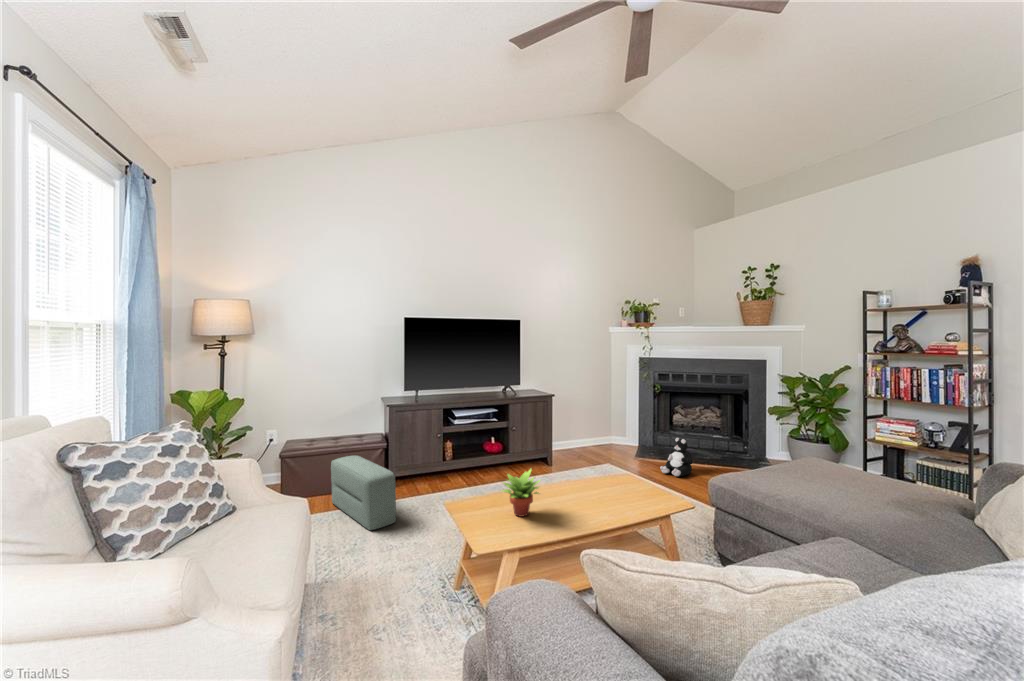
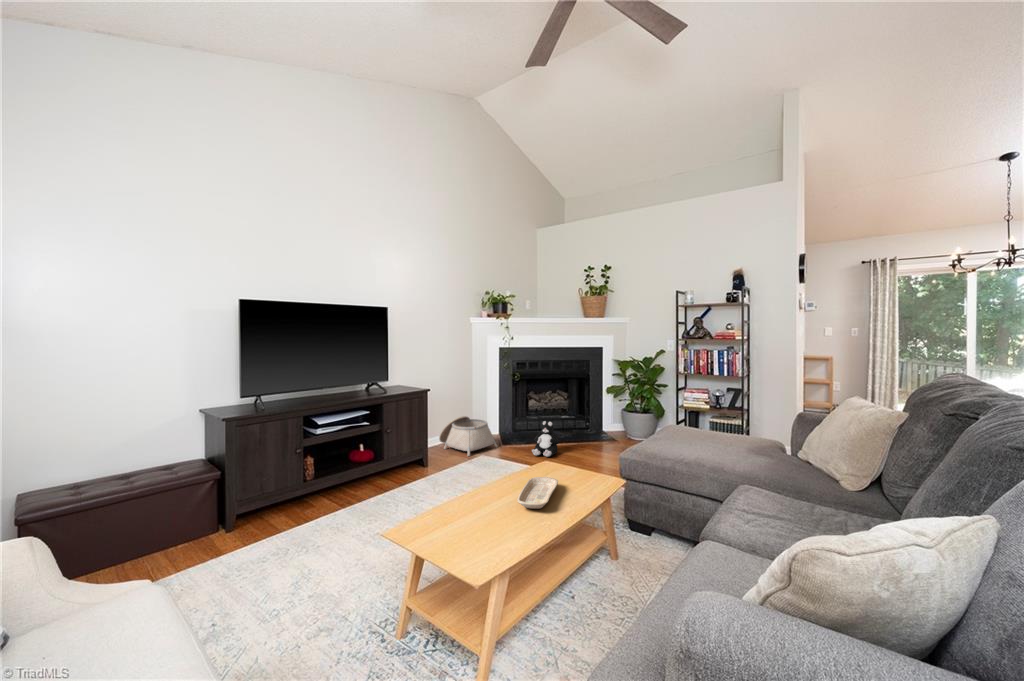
basket: none [572,424,629,464] -> present [439,416,497,456]
pouf: present [331,456,396,530] -> none [147,492,269,589]
succulent plant: present [503,469,541,517] -> none [452,472,500,529]
tray: none [568,485,622,512] -> present [517,477,558,509]

